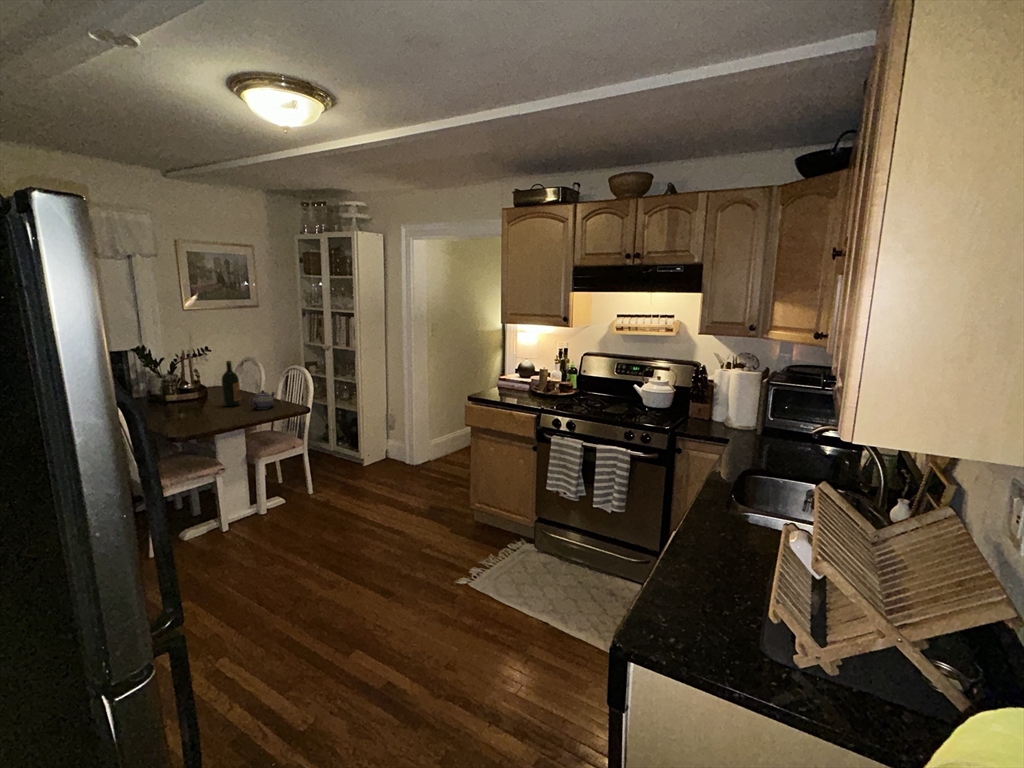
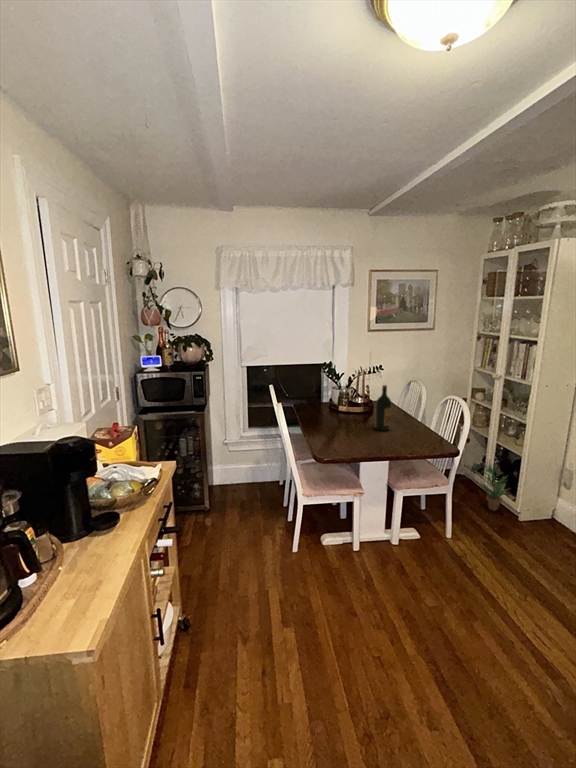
teapot: present [249,390,275,409] -> none [394,421,424,442]
potted plant: none [327,422,354,466] -> present [481,462,508,511]

